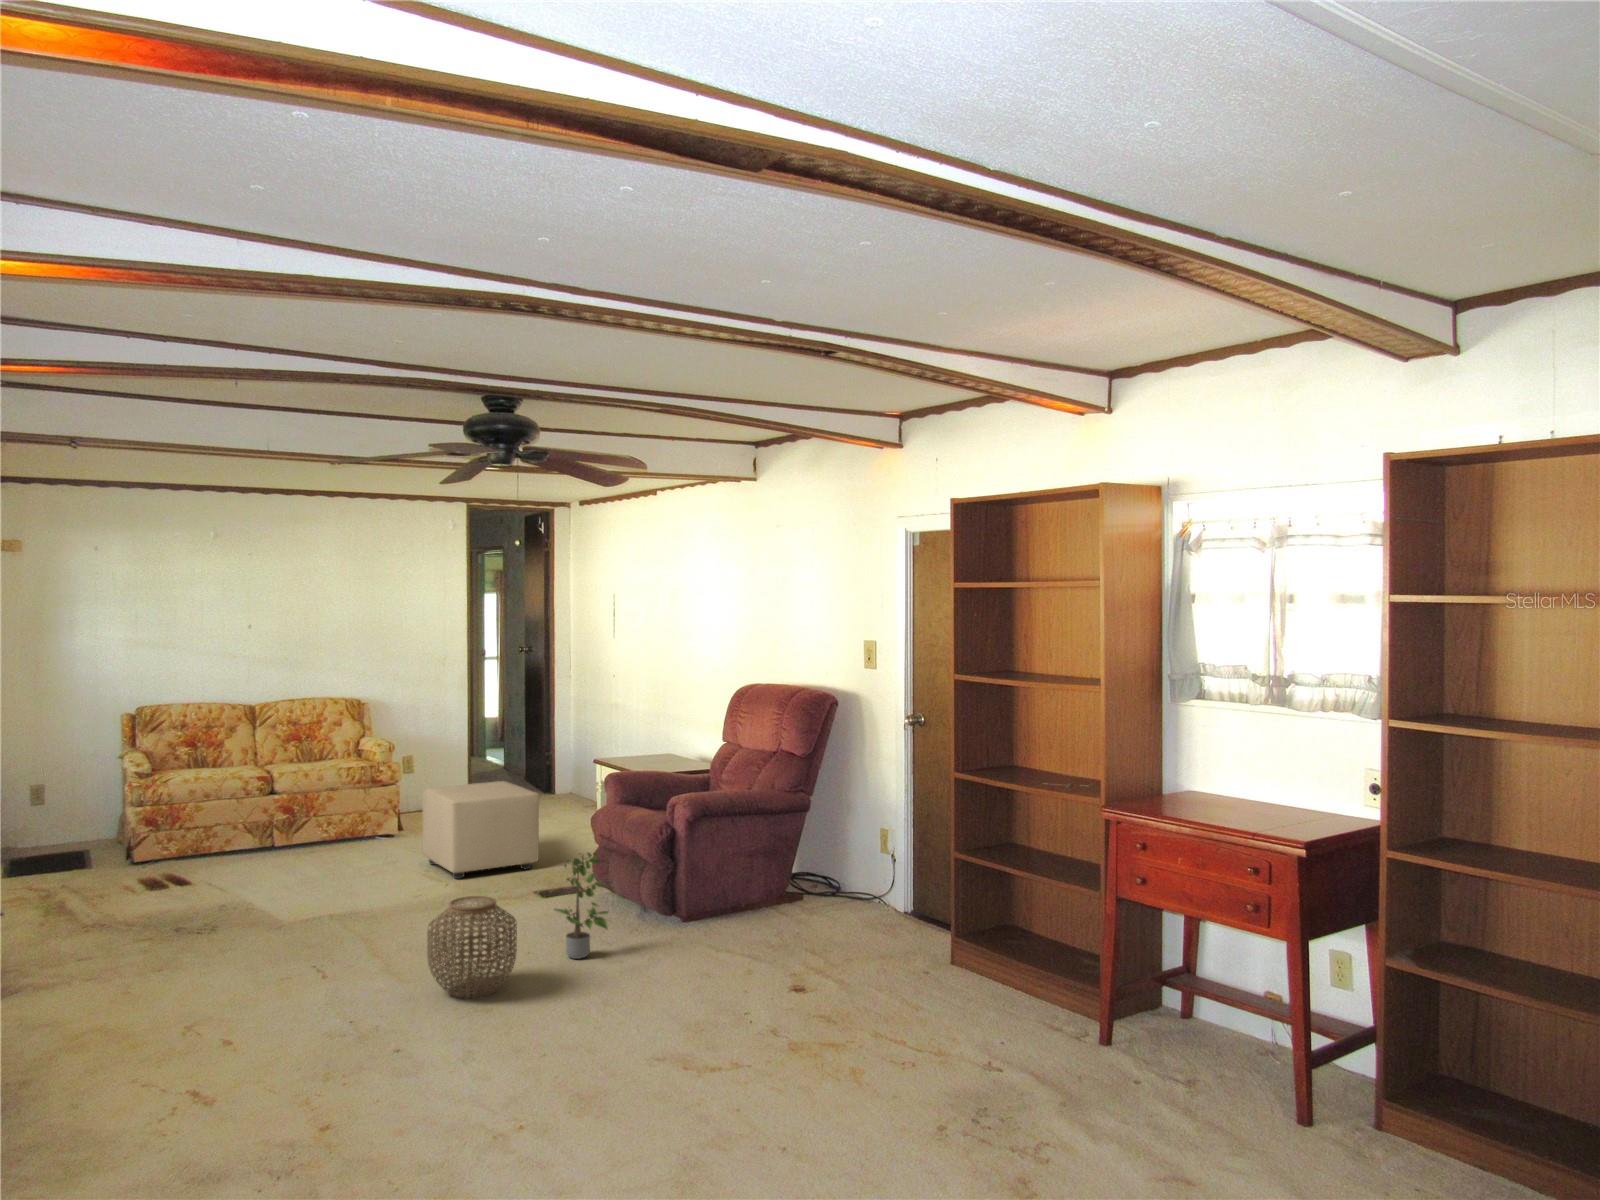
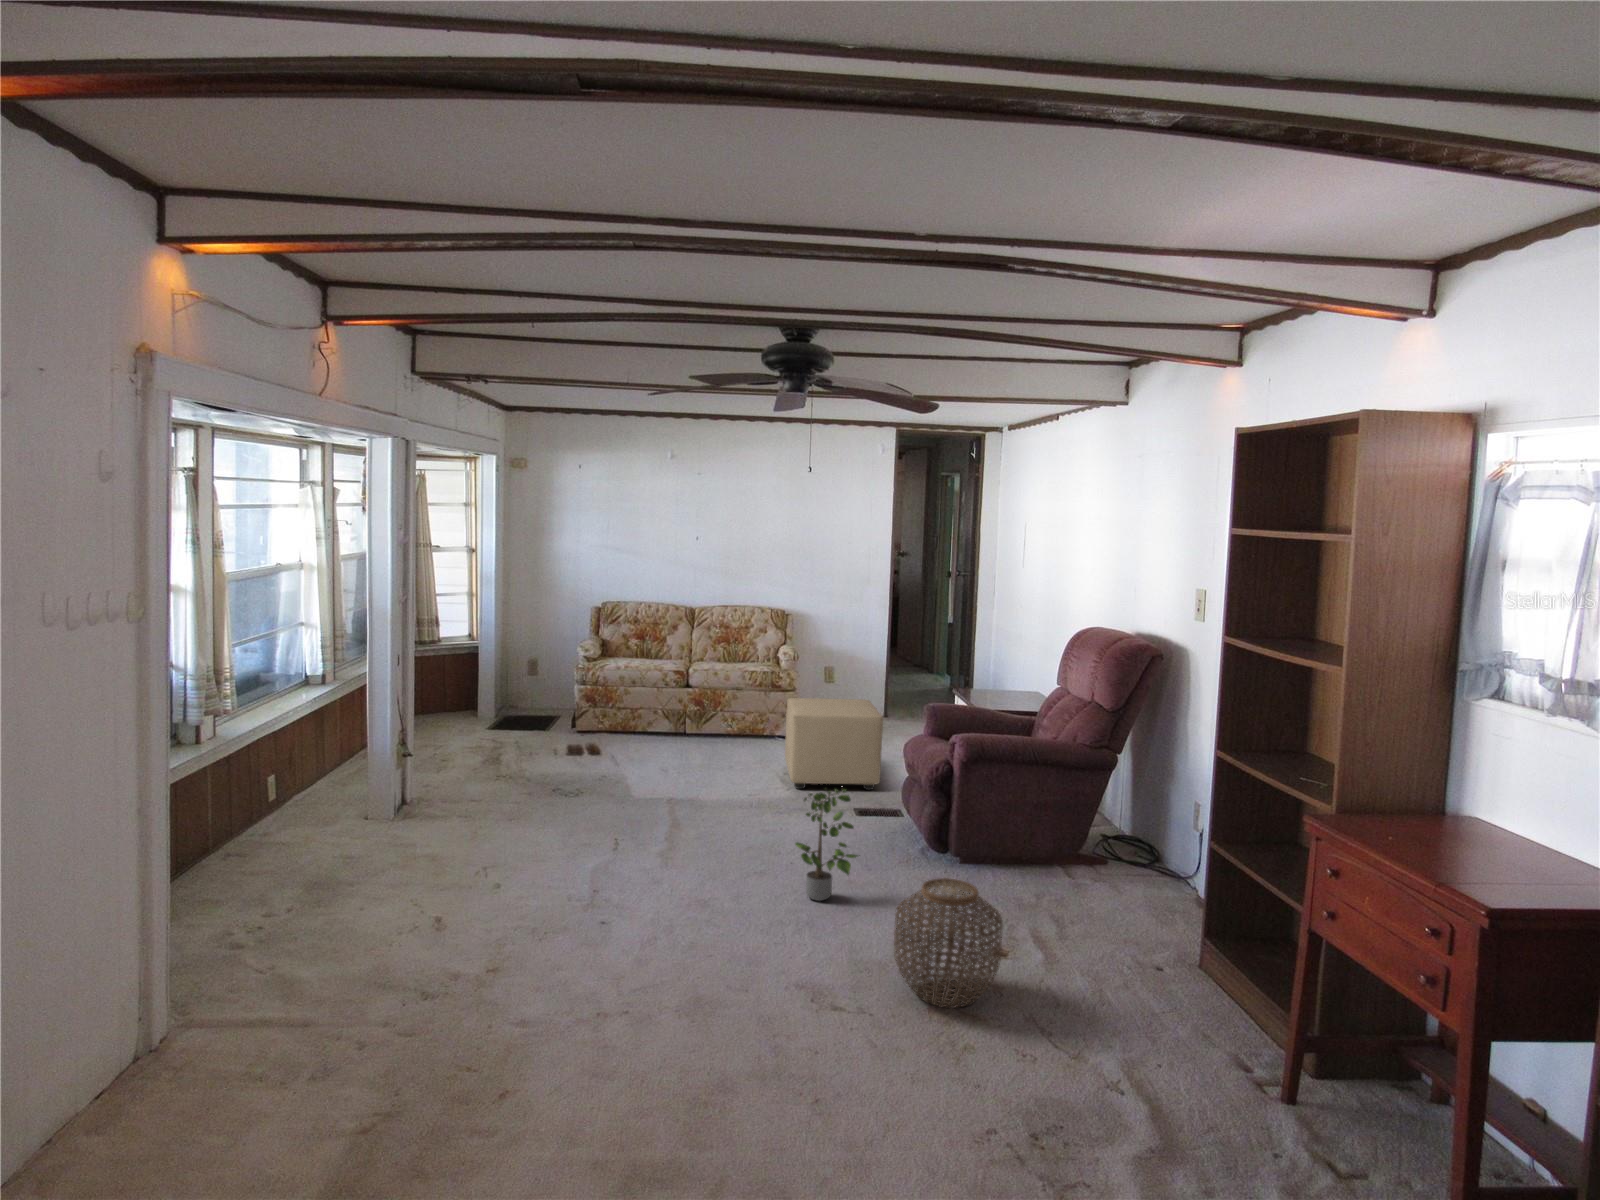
woven basket: present [427,896,517,998] -> present [894,878,1002,1007]

